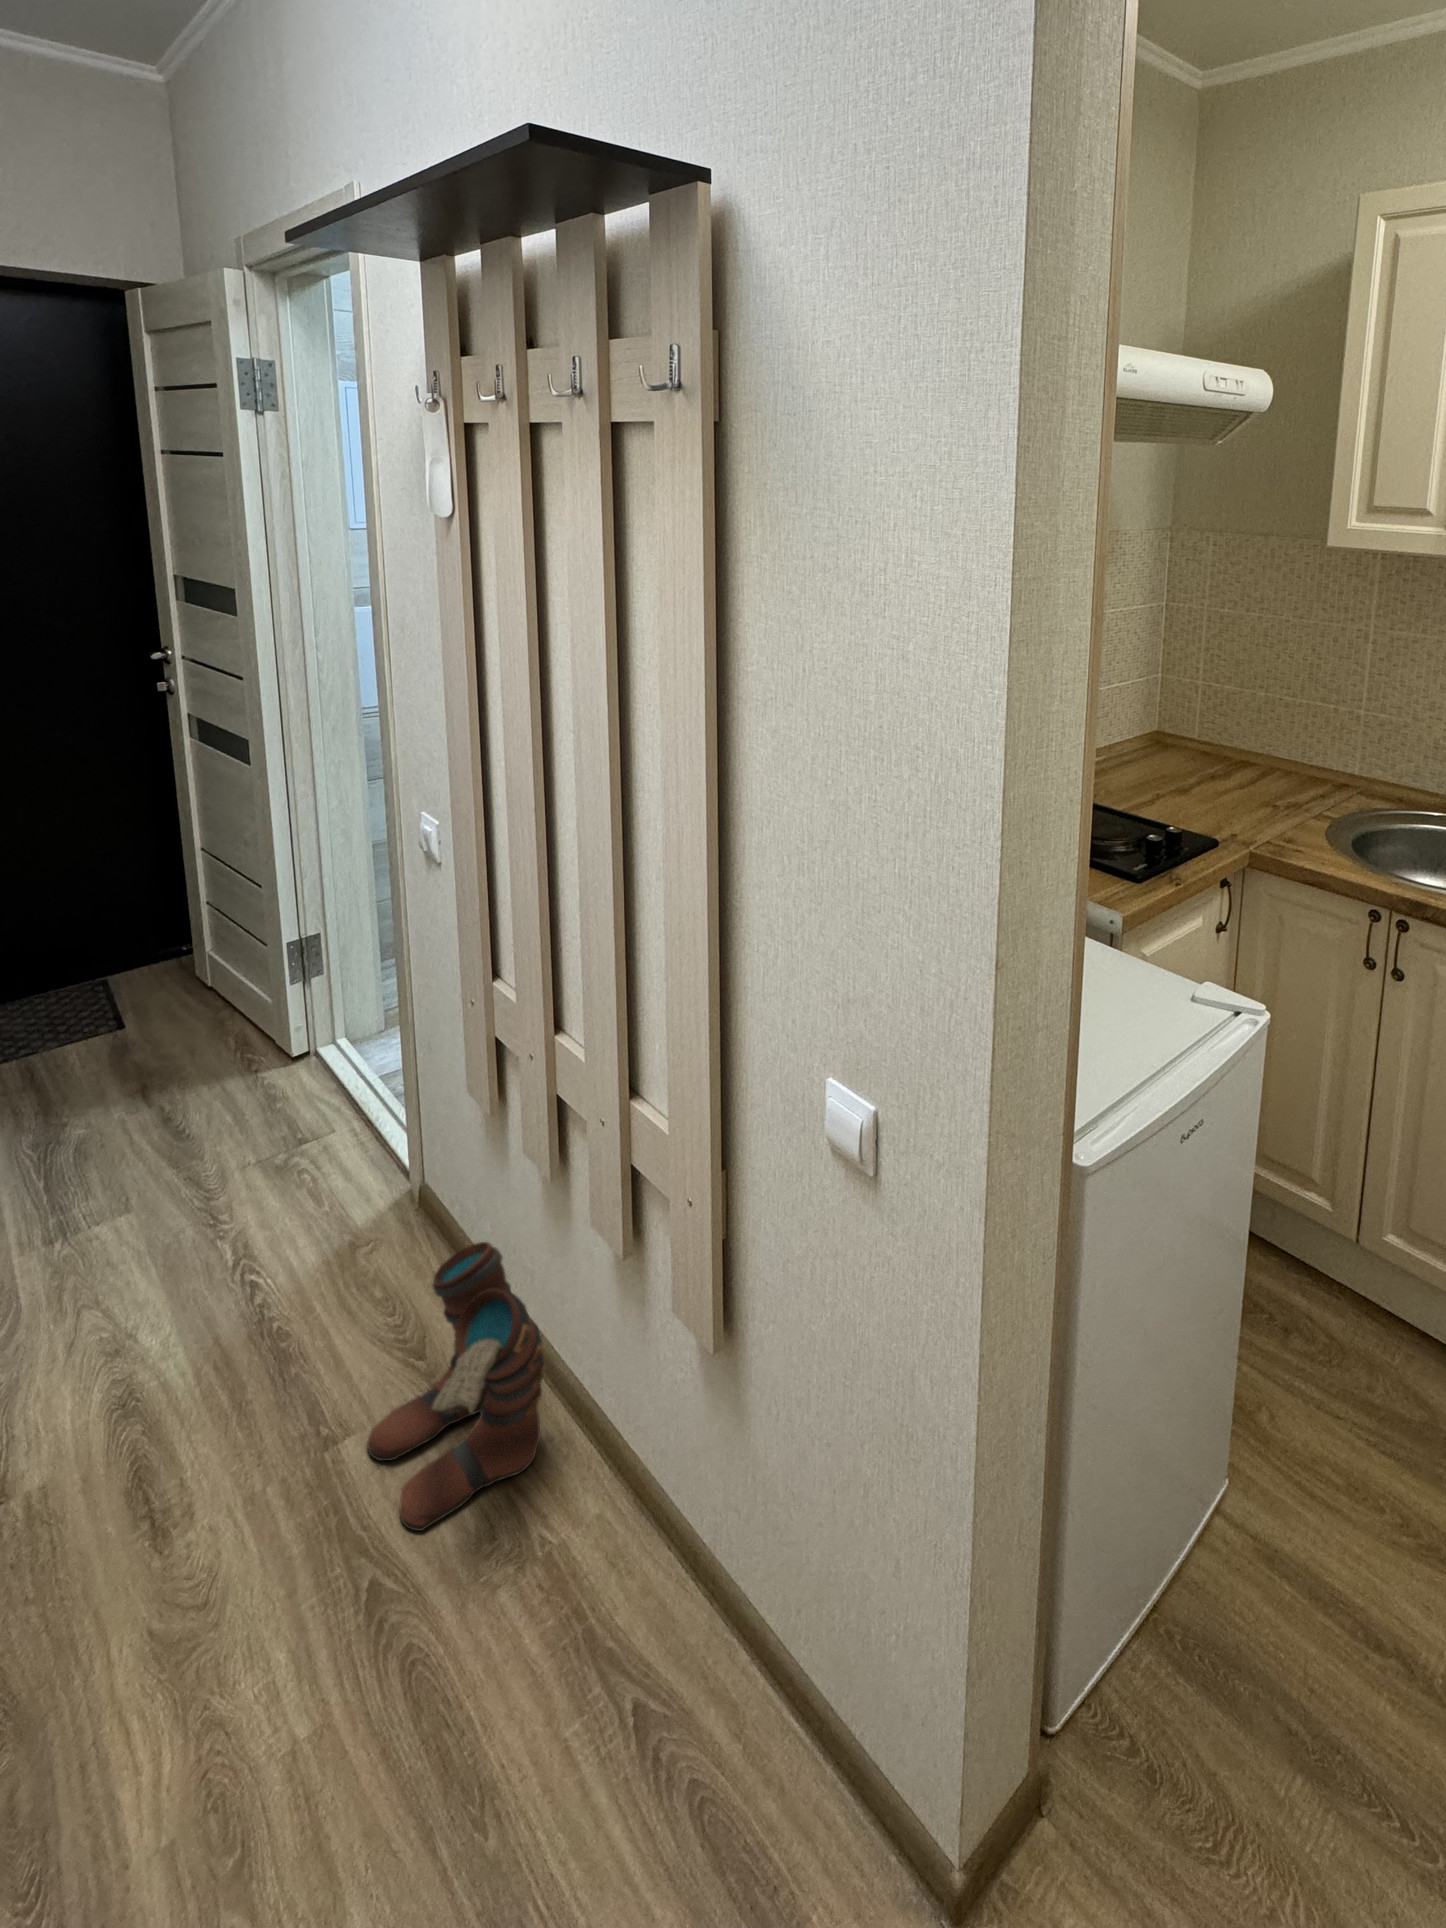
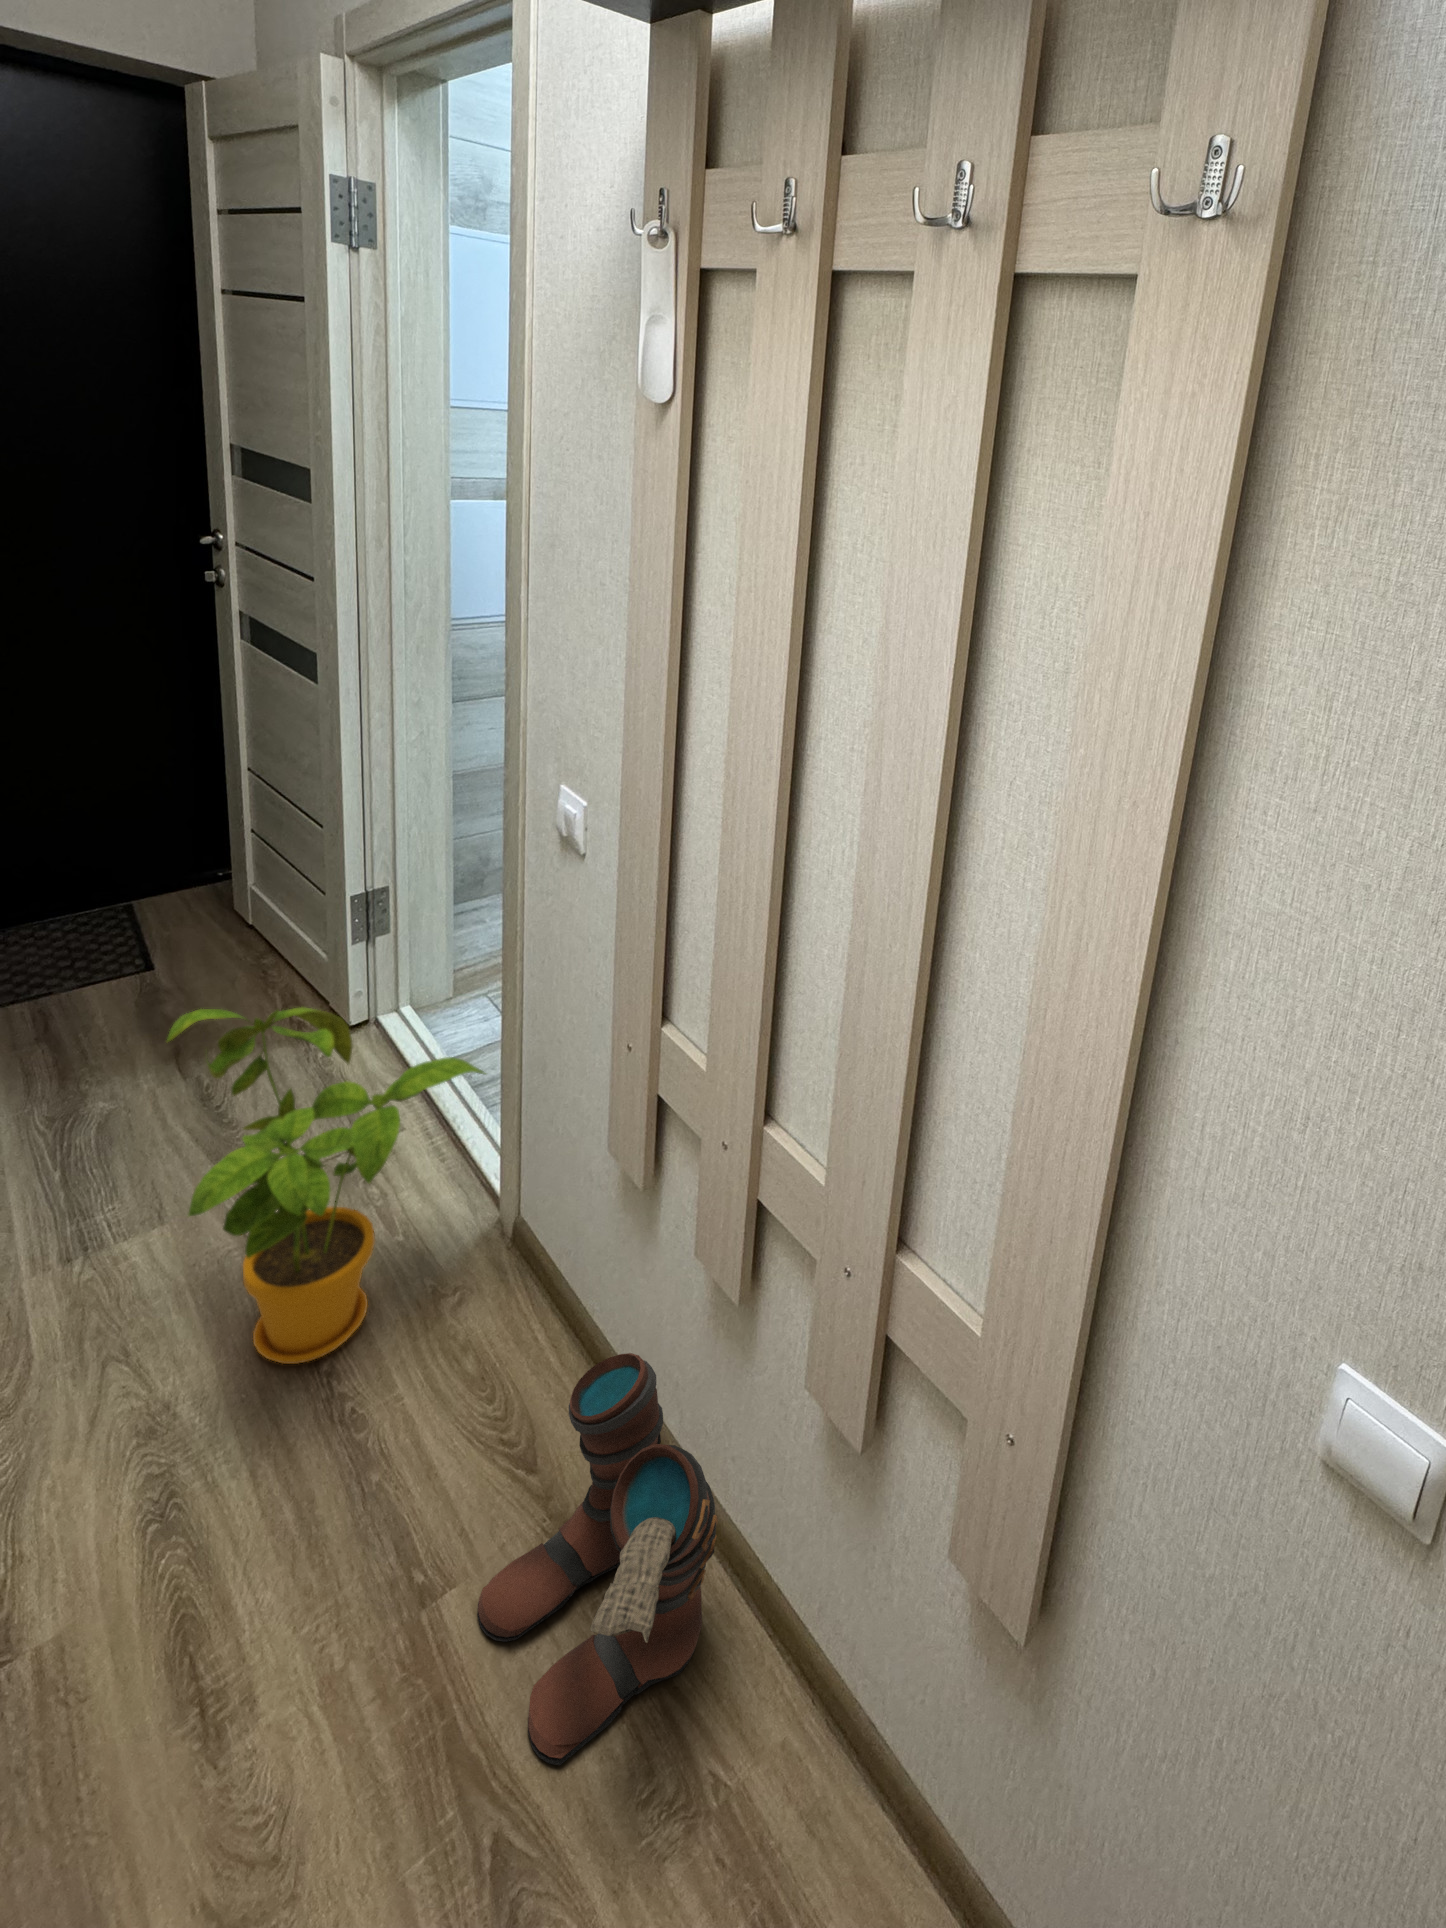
house plant: none [121,1012,386,1298] -> present [167,1008,485,1364]

